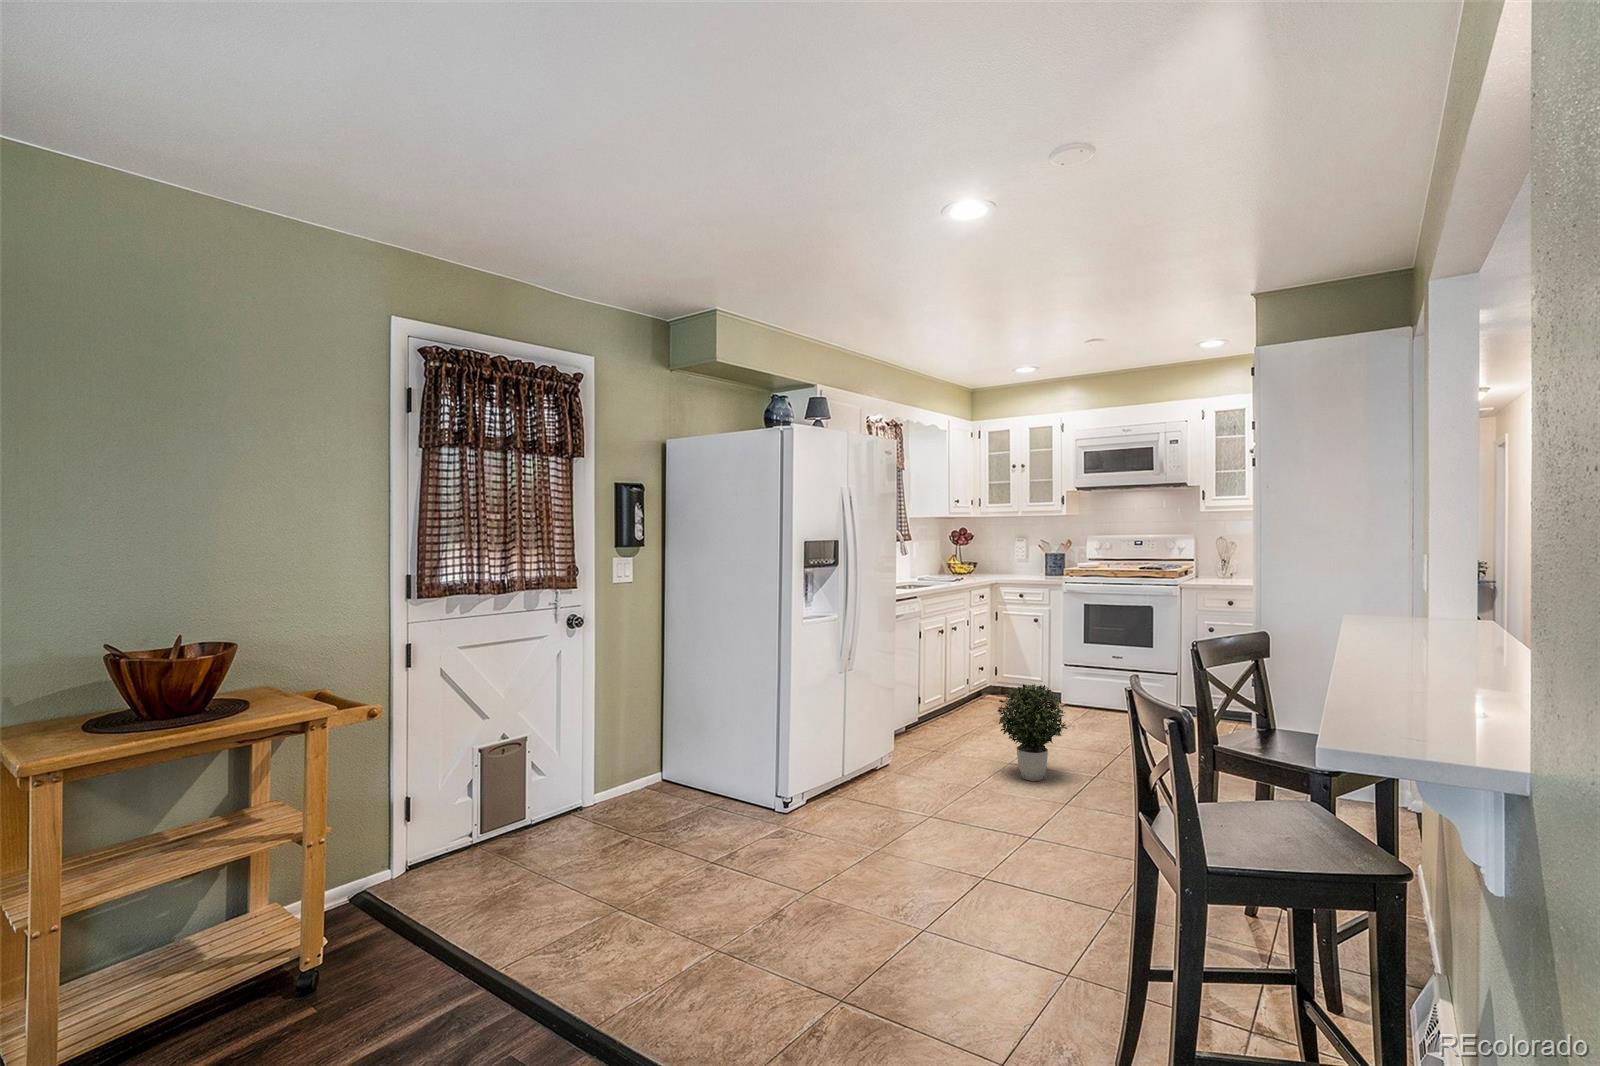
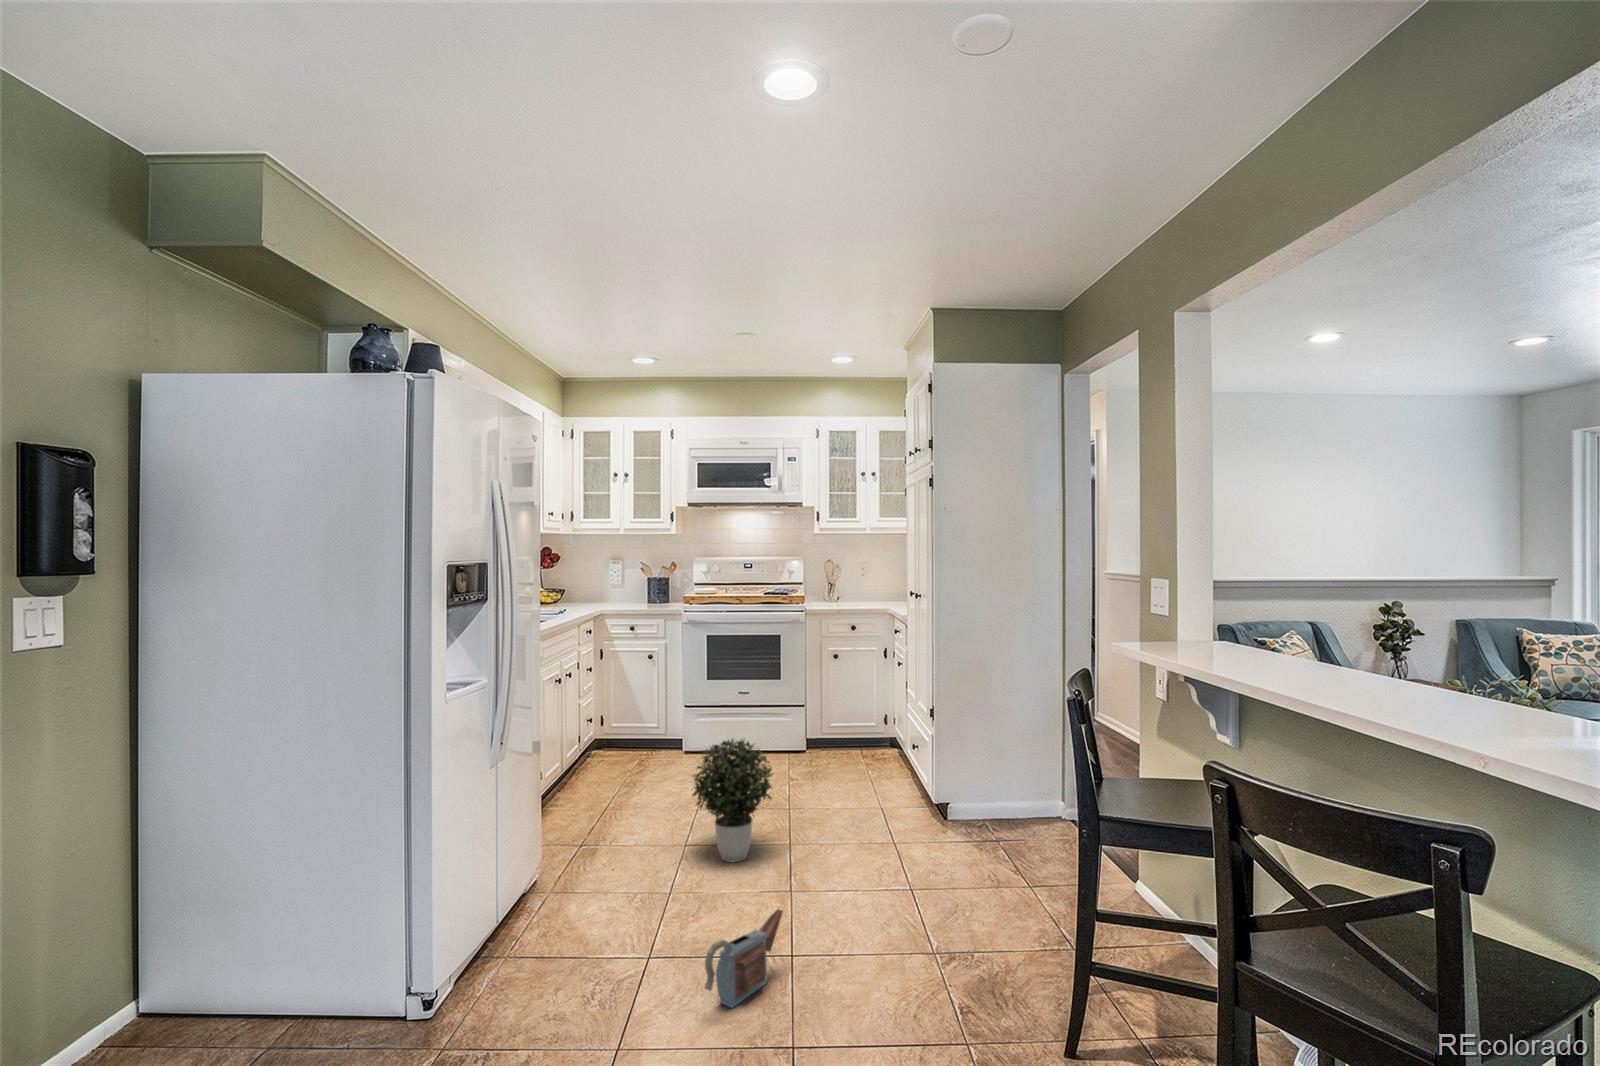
watering can: none [927,797,1004,849] -> present [705,909,783,1008]

